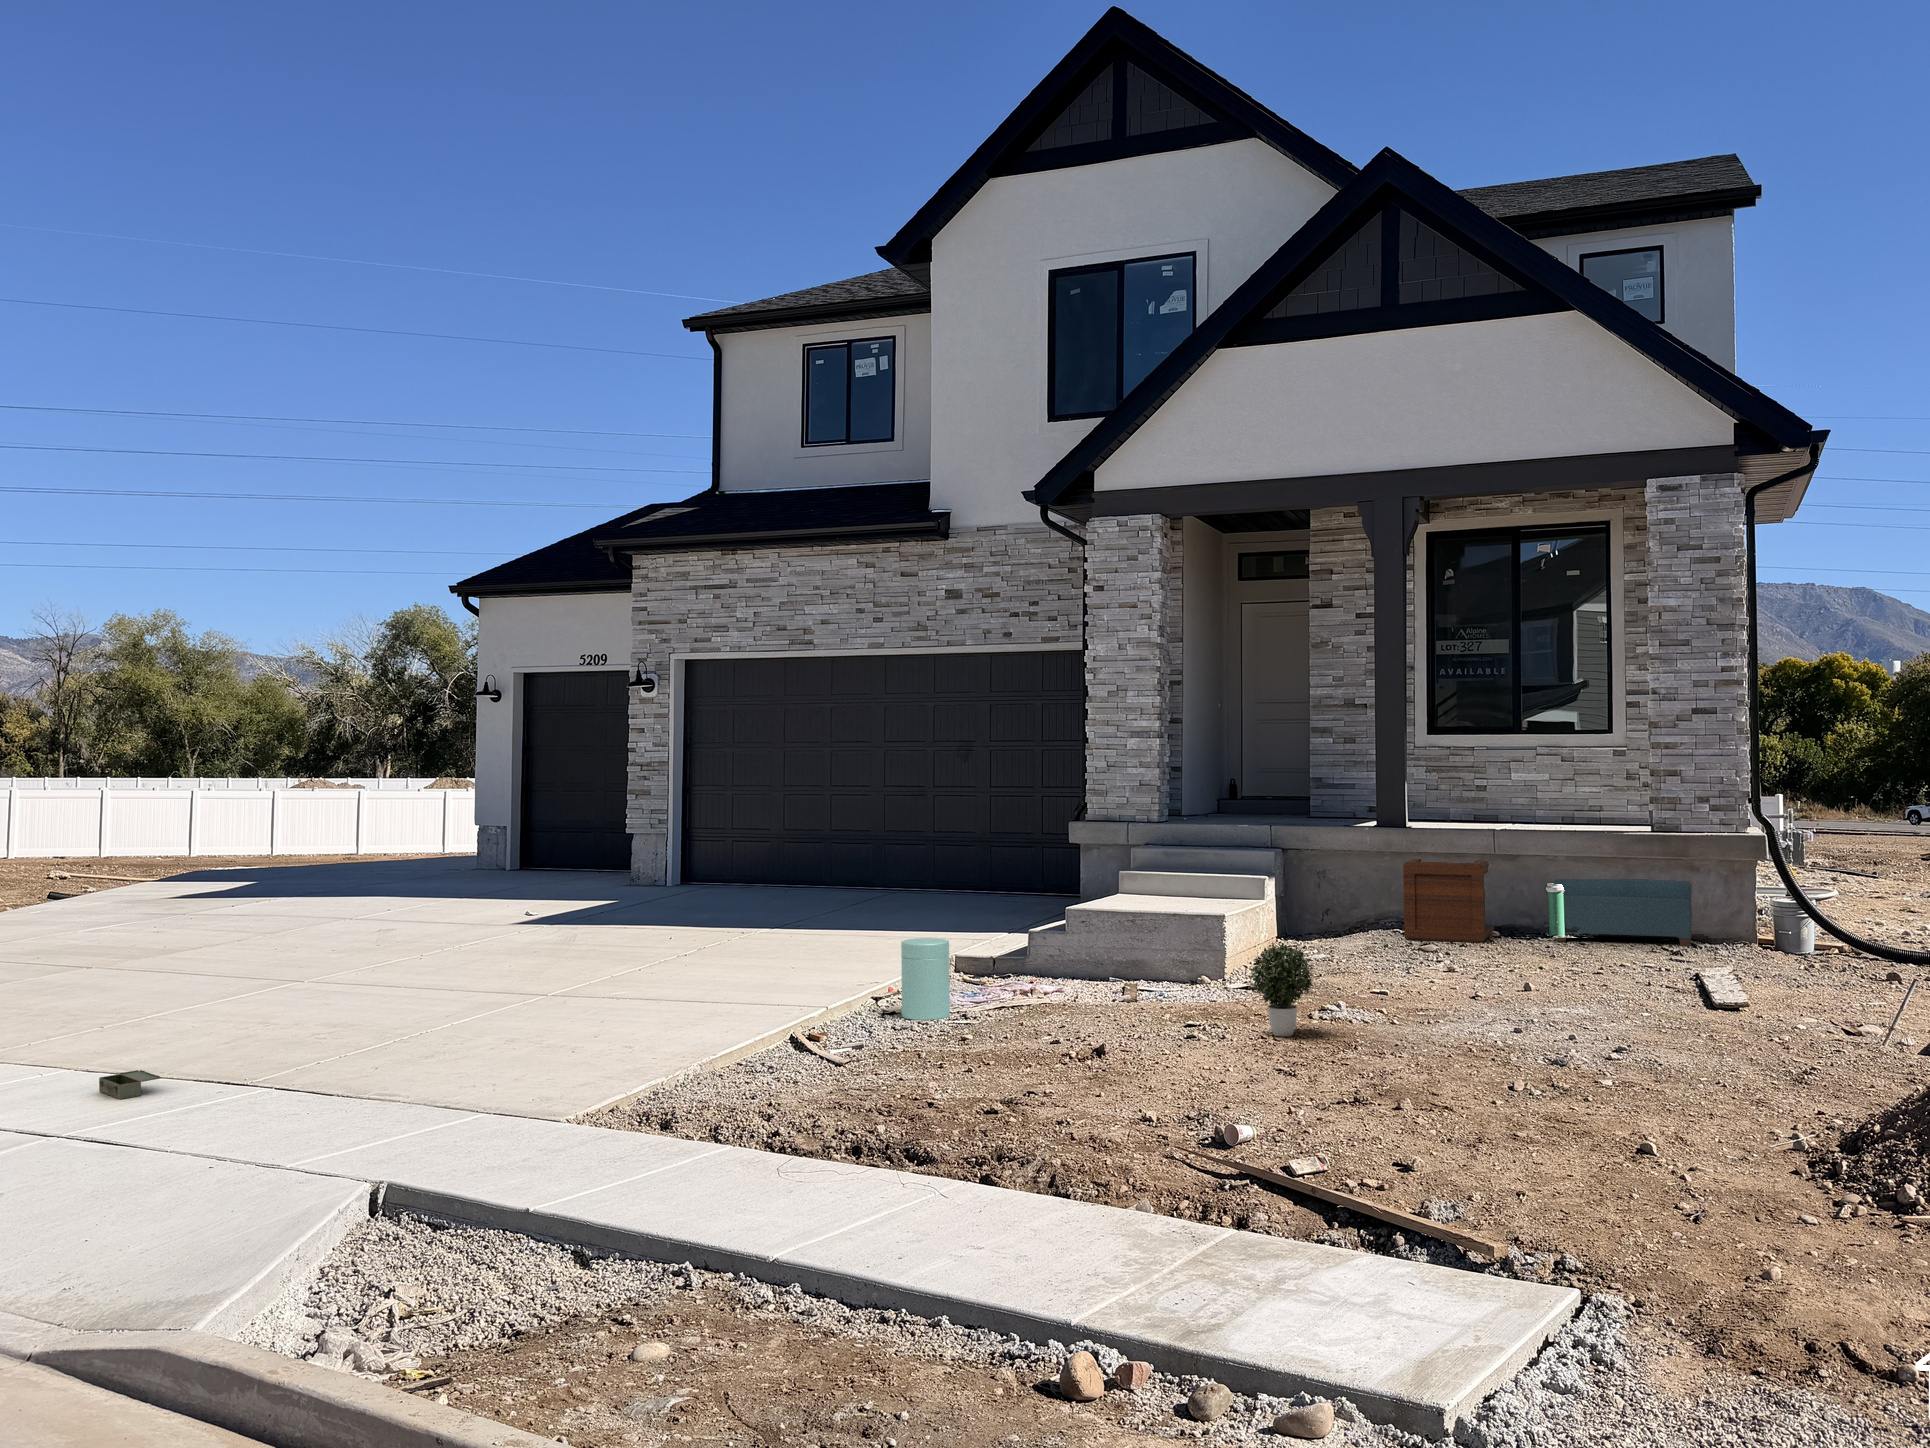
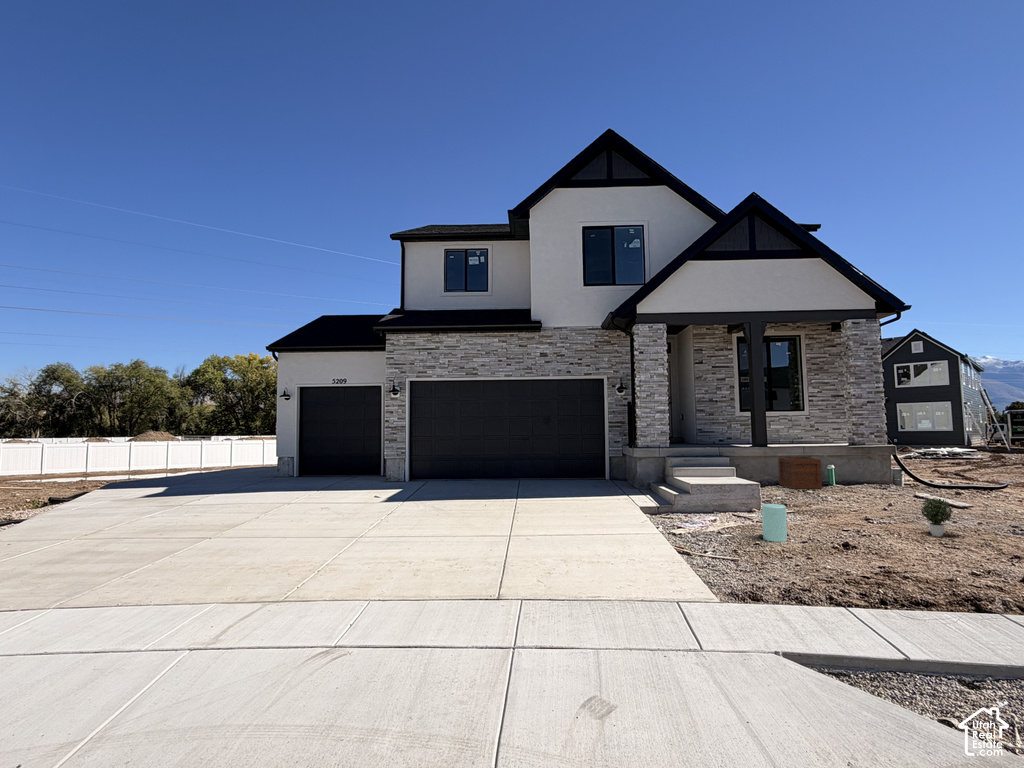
bench: present [1553,878,1692,946] -> none [829,462,887,487]
toolbox: present [99,1070,161,1099] -> none [564,623,602,646]

